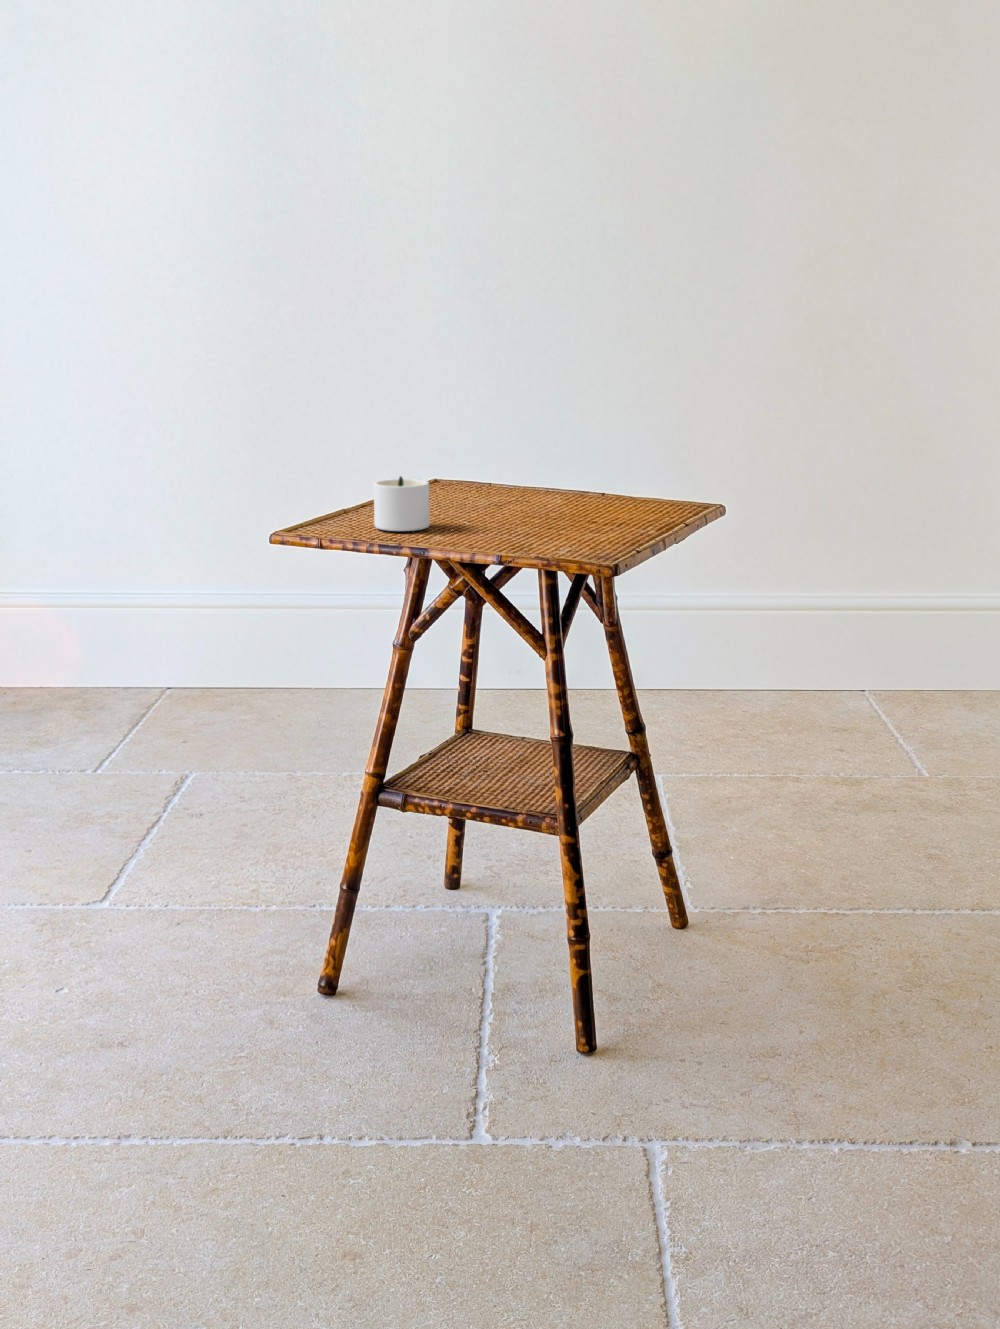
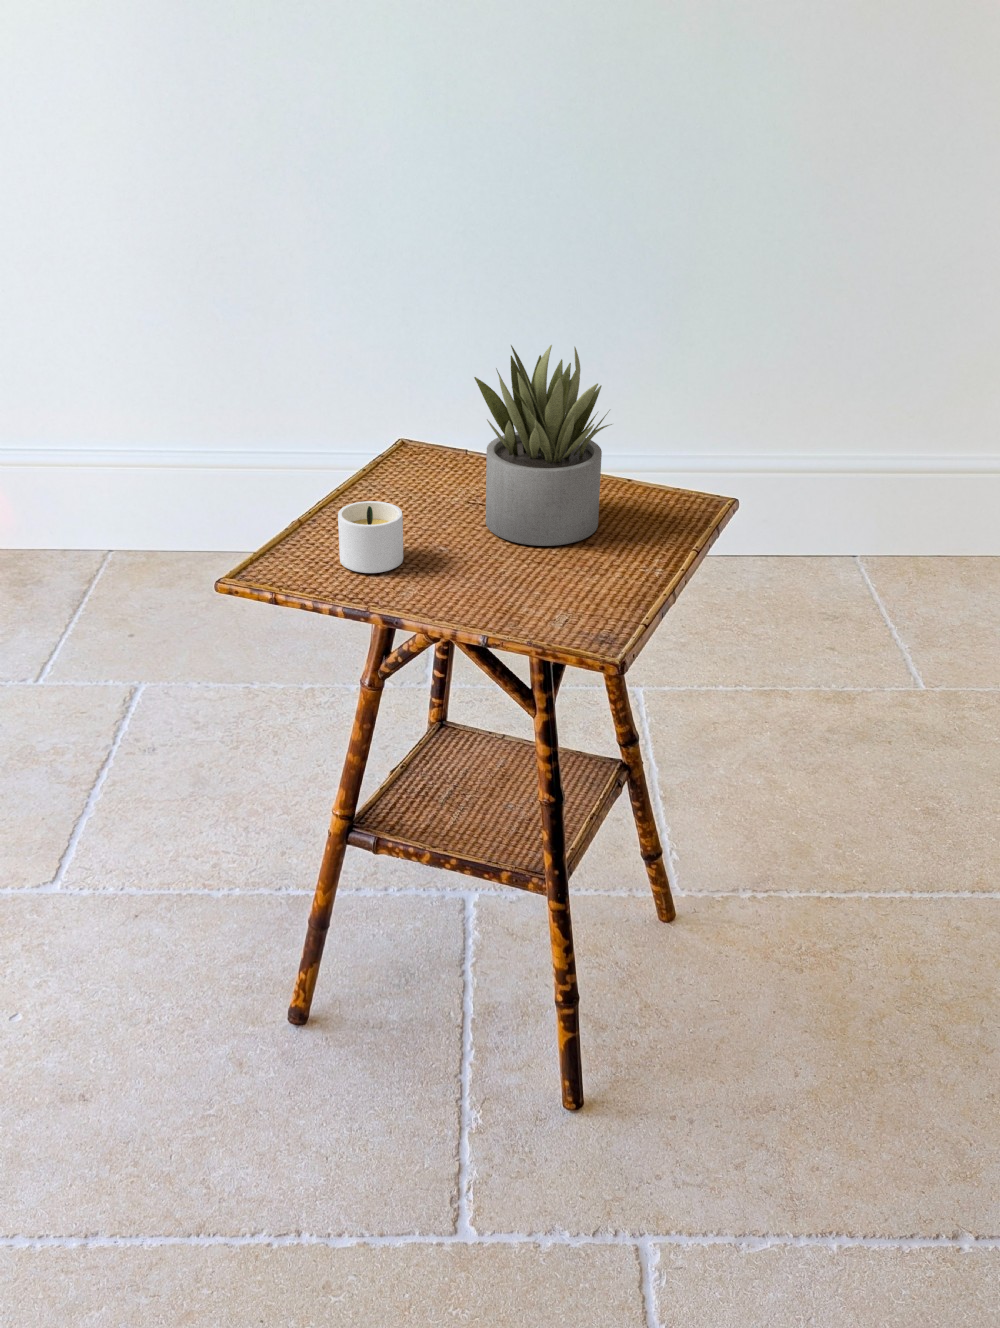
succulent plant: none [492,353,611,522] -> present [474,345,612,546]

